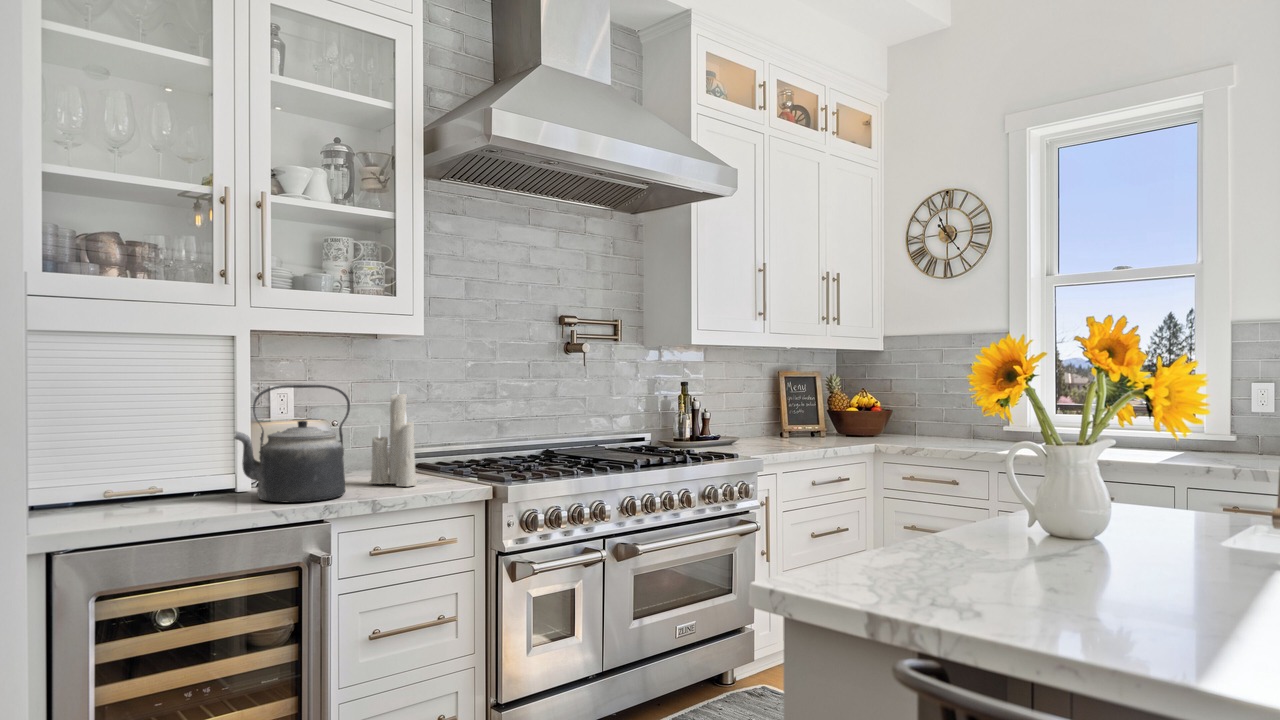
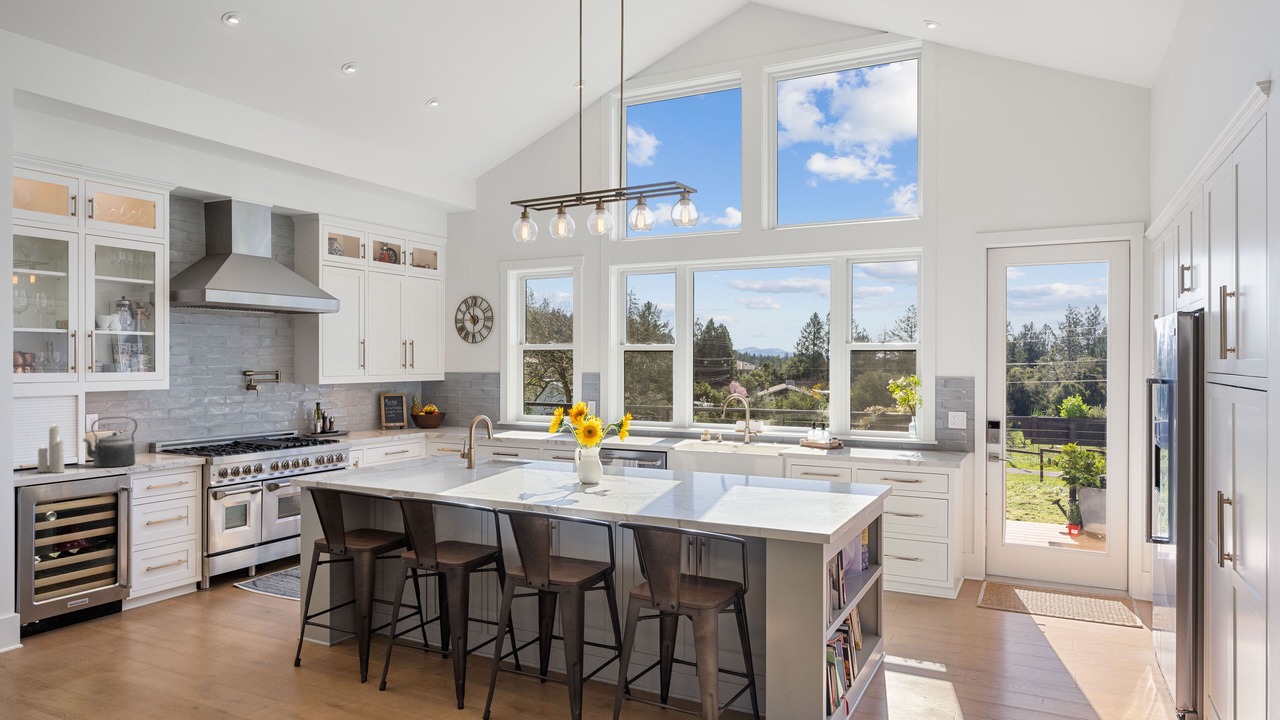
candle: present [370,387,417,486] -> present [37,426,65,473]

